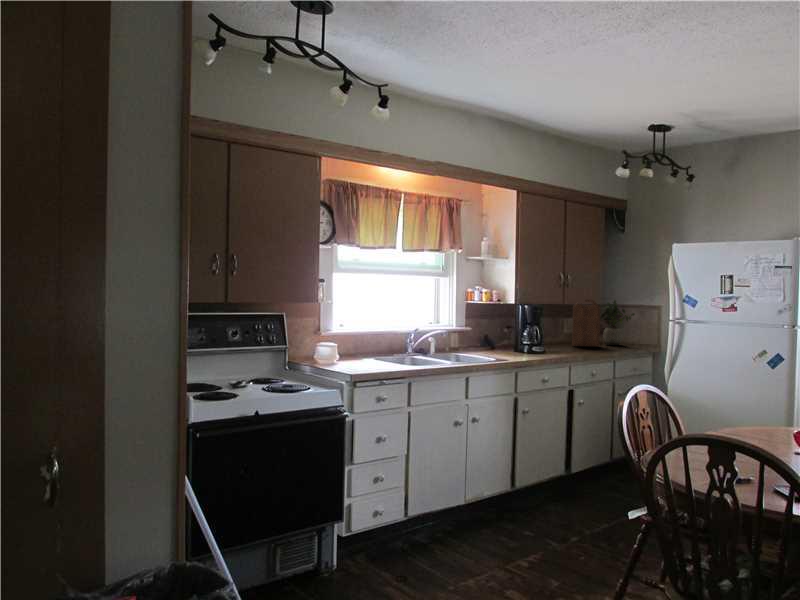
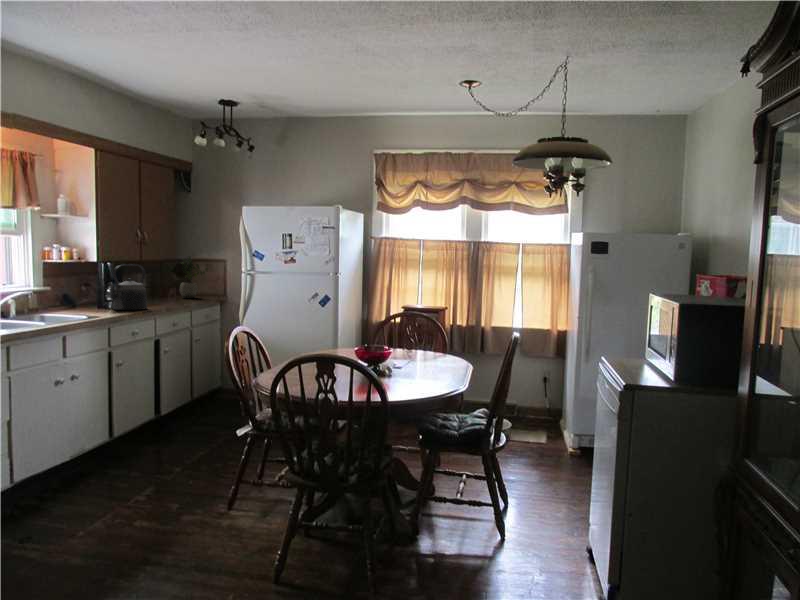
cutting board: present [572,299,600,346] -> none [152,256,178,301]
kettle: none [521,307,560,355] -> present [108,264,147,310]

